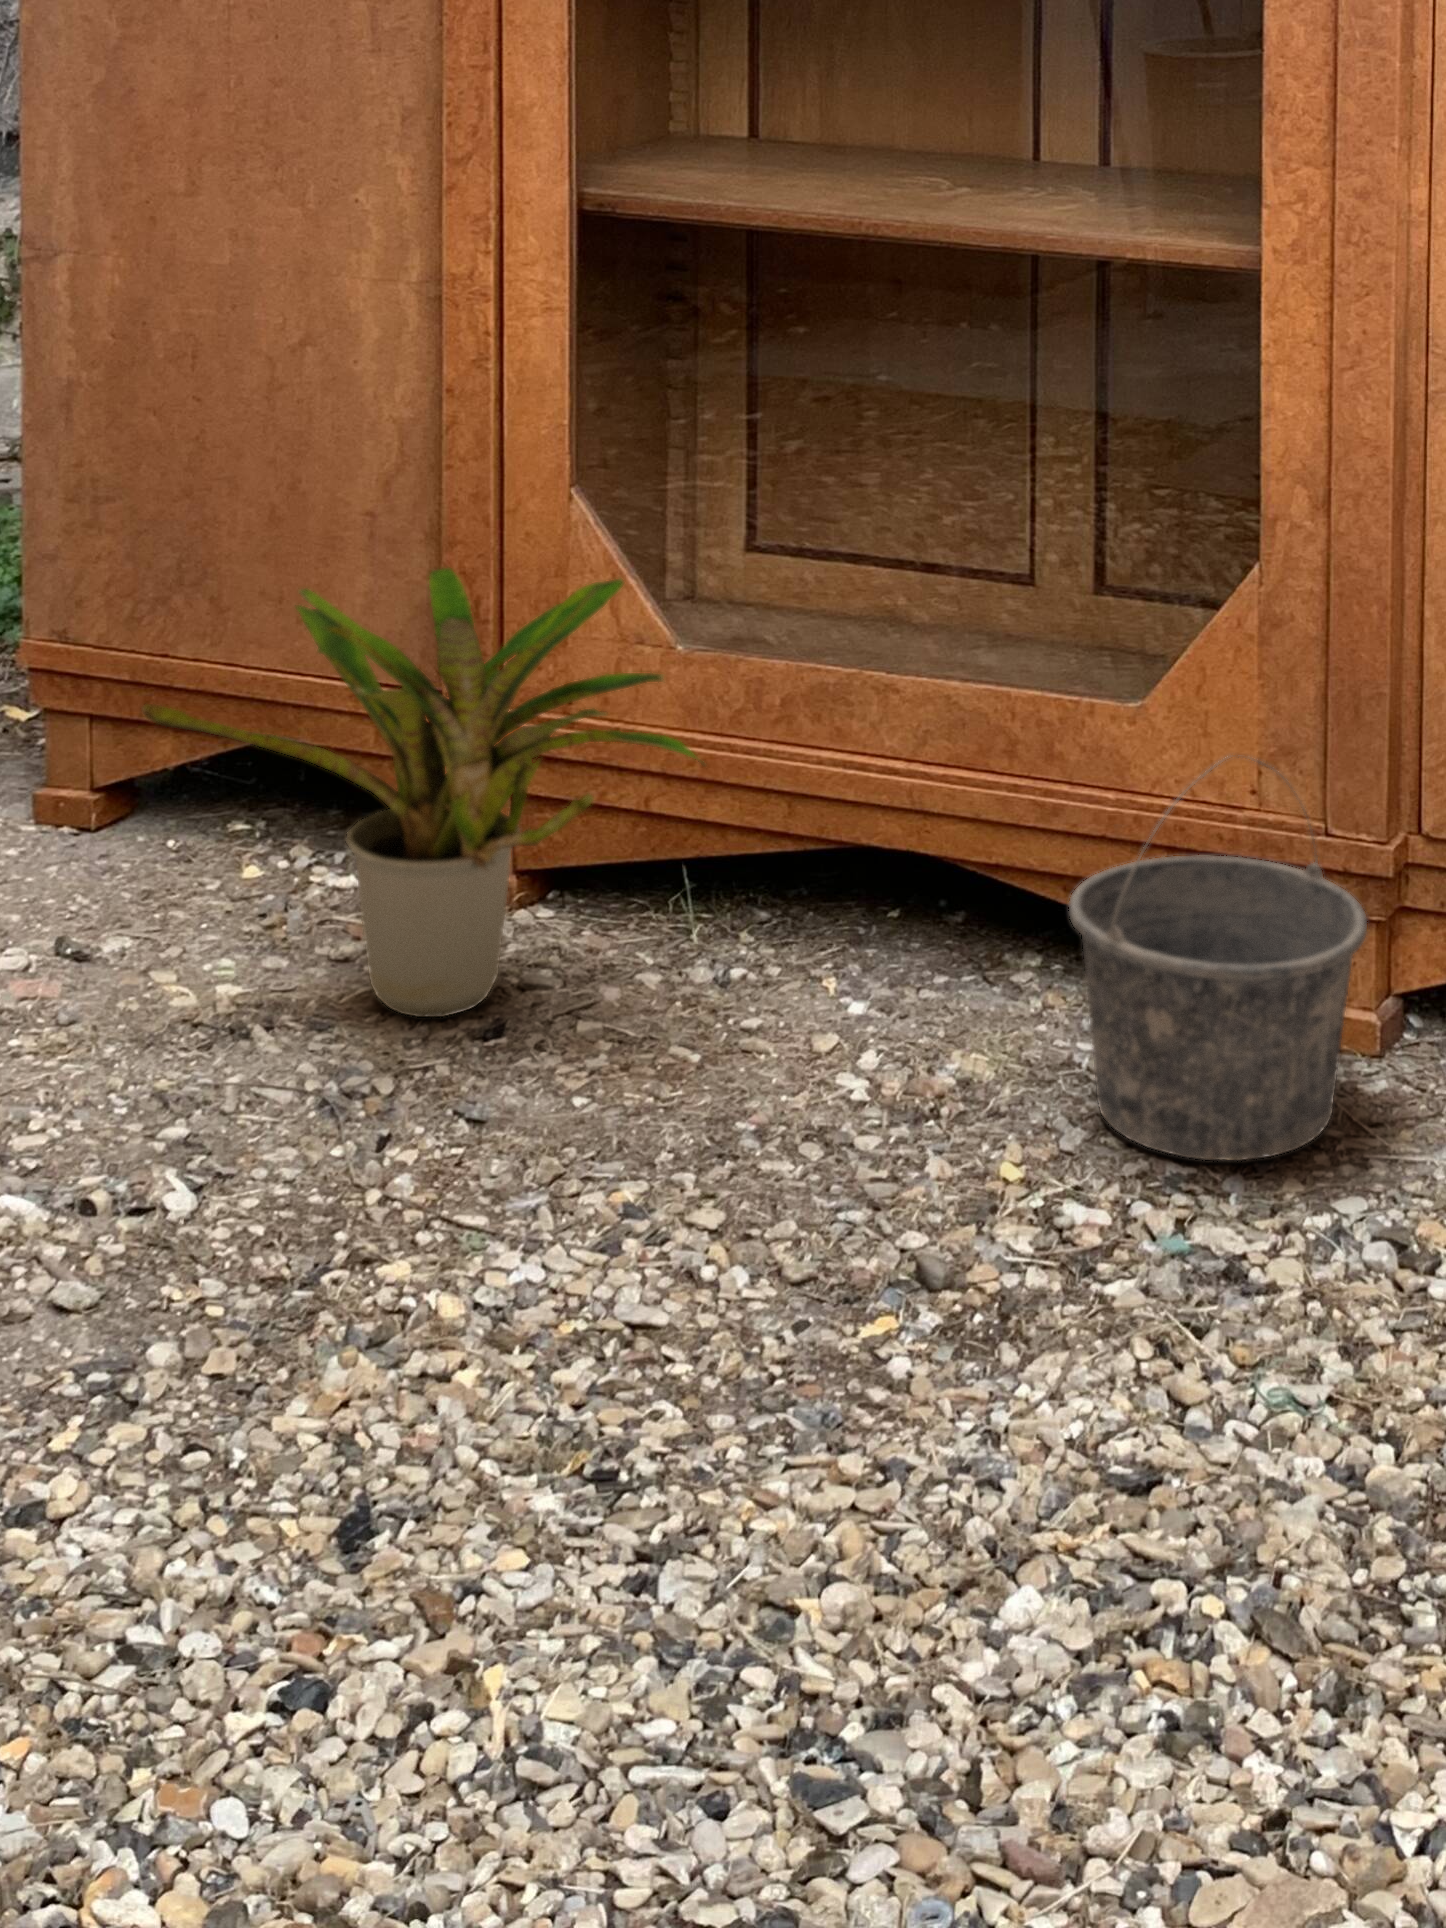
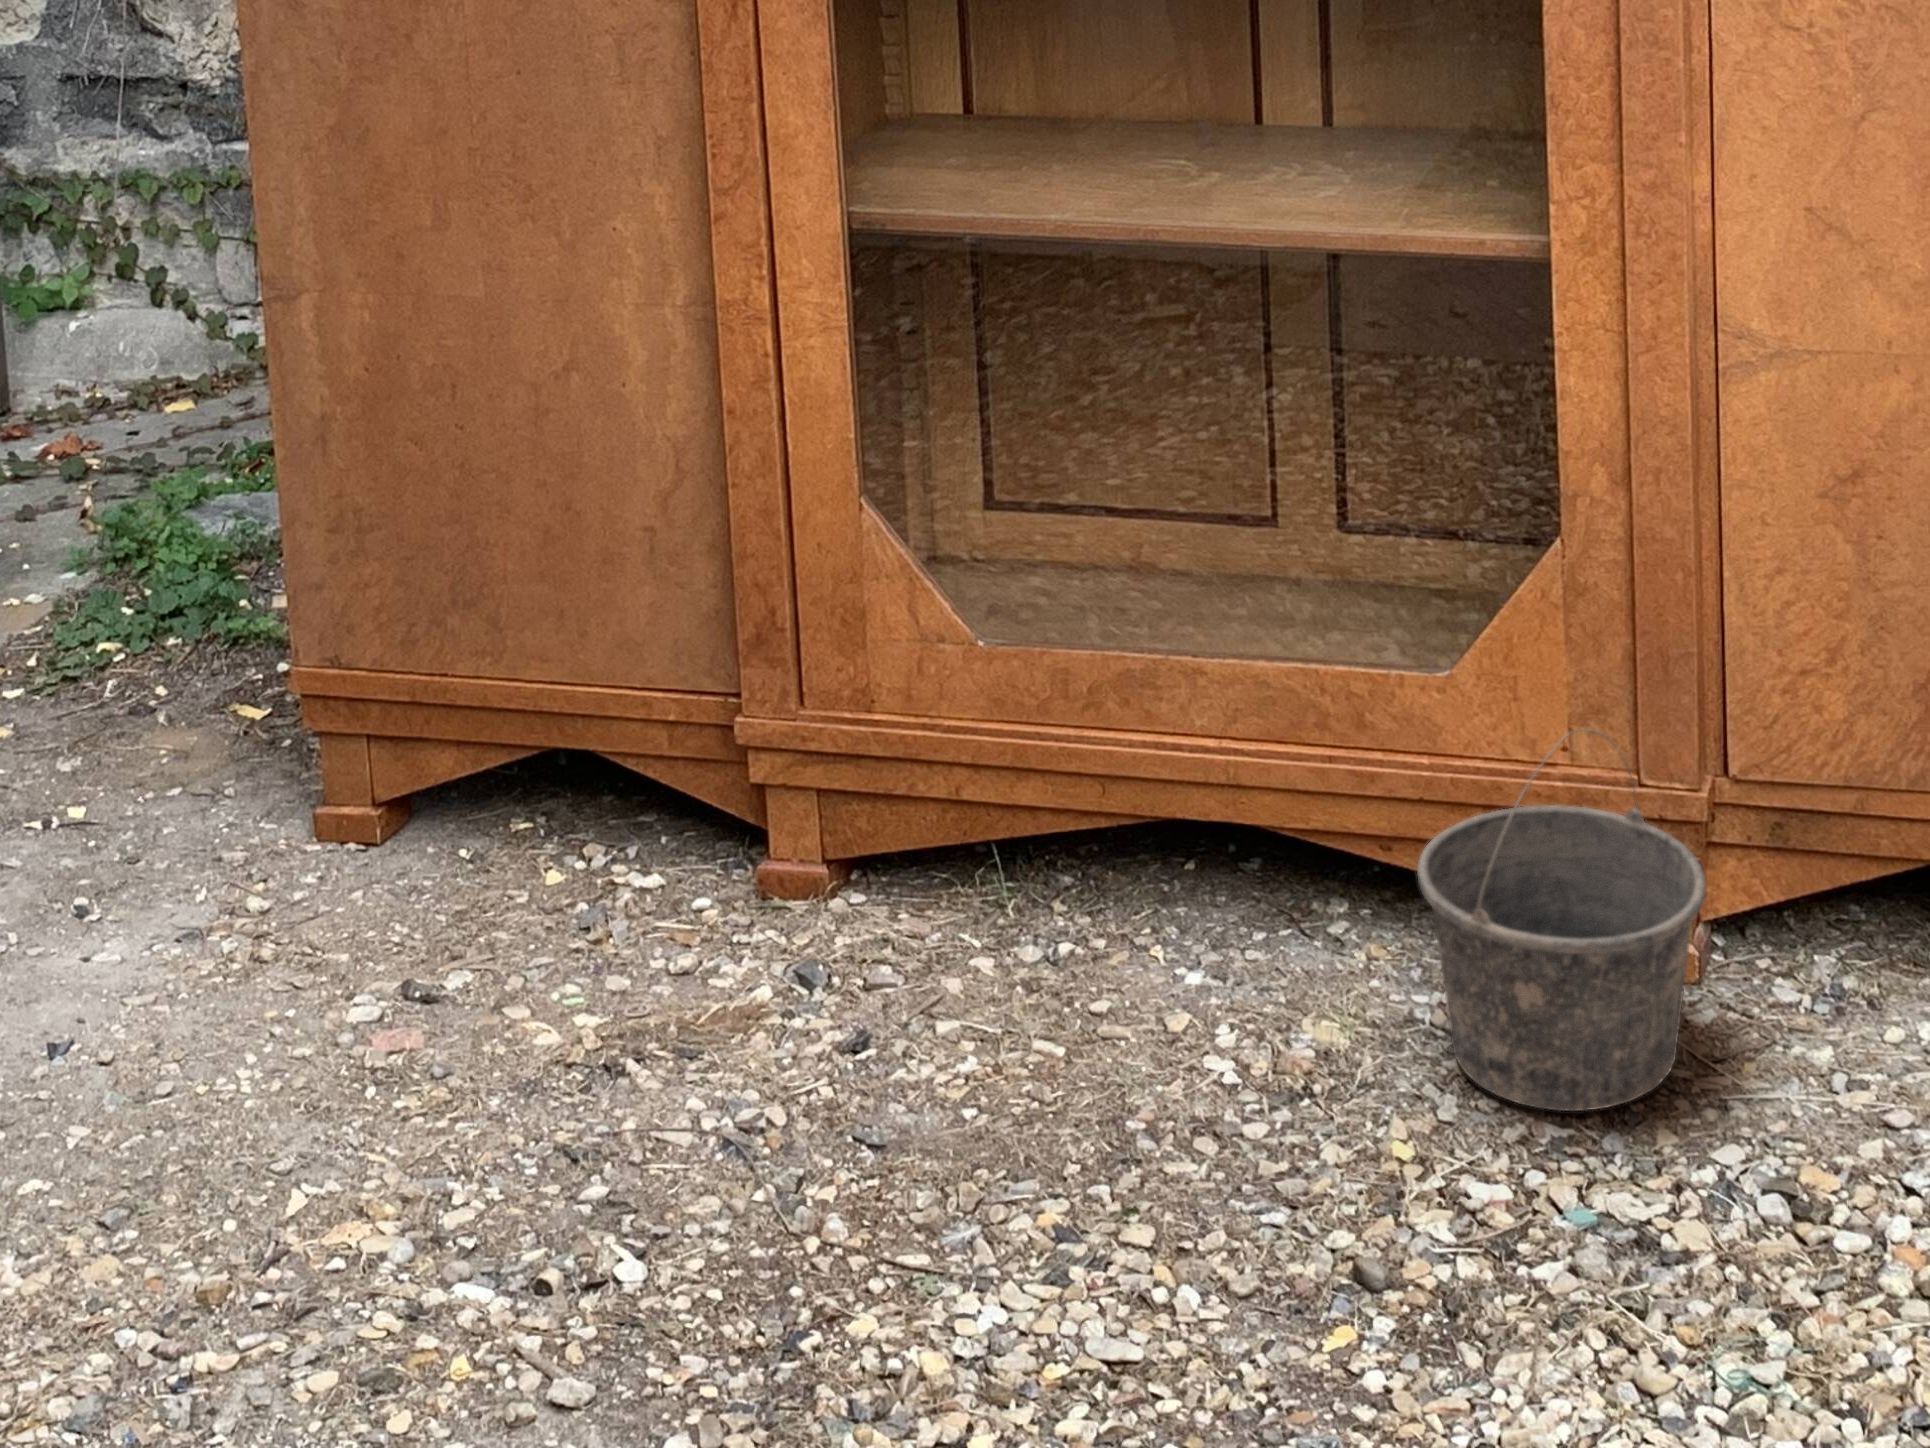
potted plant: present [142,568,705,1017] -> none [481,590,1051,1031]

